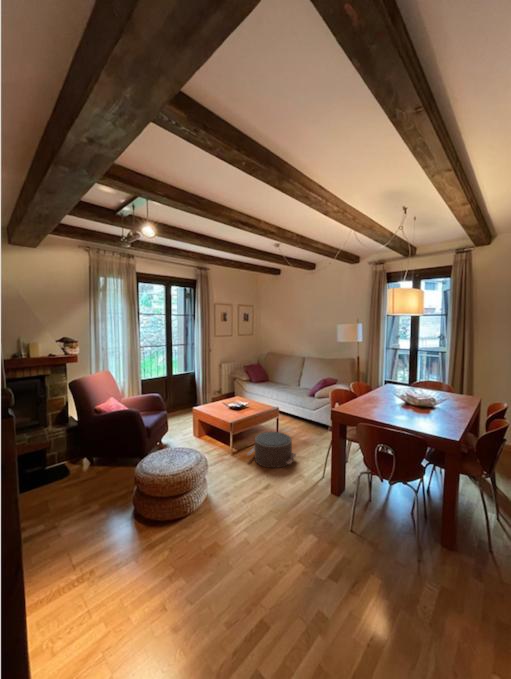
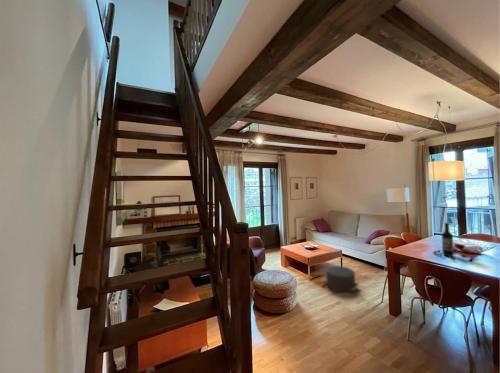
wine bottle: none [385,371,428,423] -> present [434,223,474,261]

